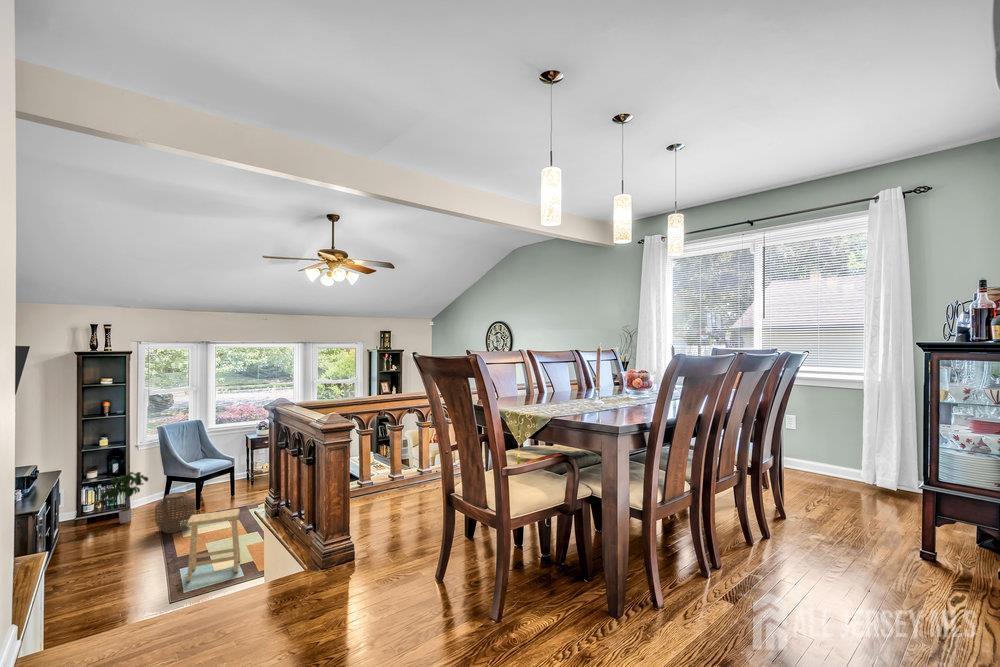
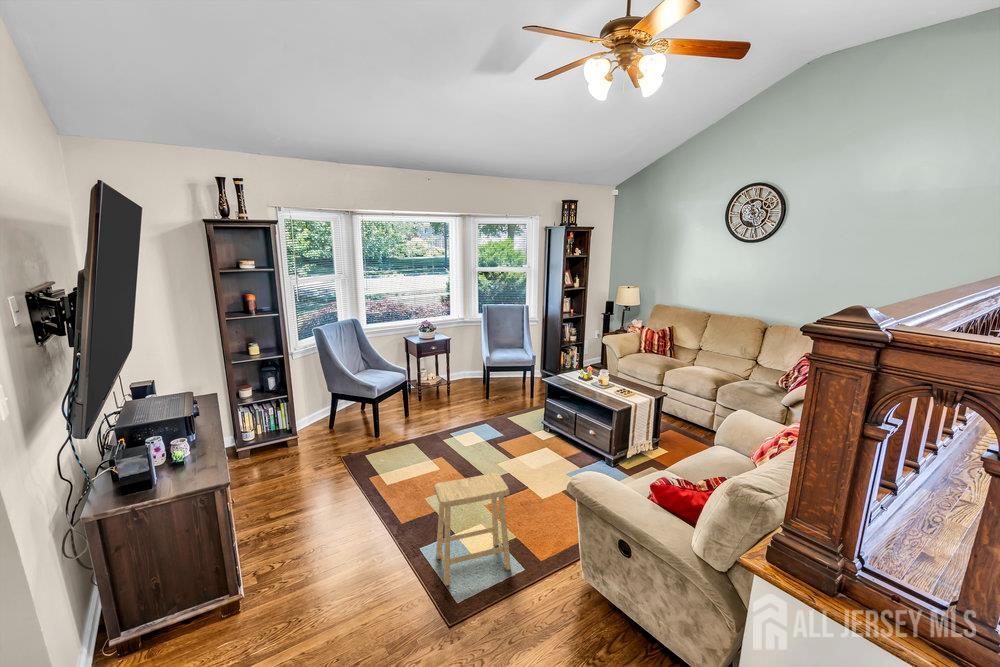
potted plant: present [97,472,148,523] -> none [262,389,315,456]
woven basket: present [155,492,196,533] -> none [342,423,391,478]

